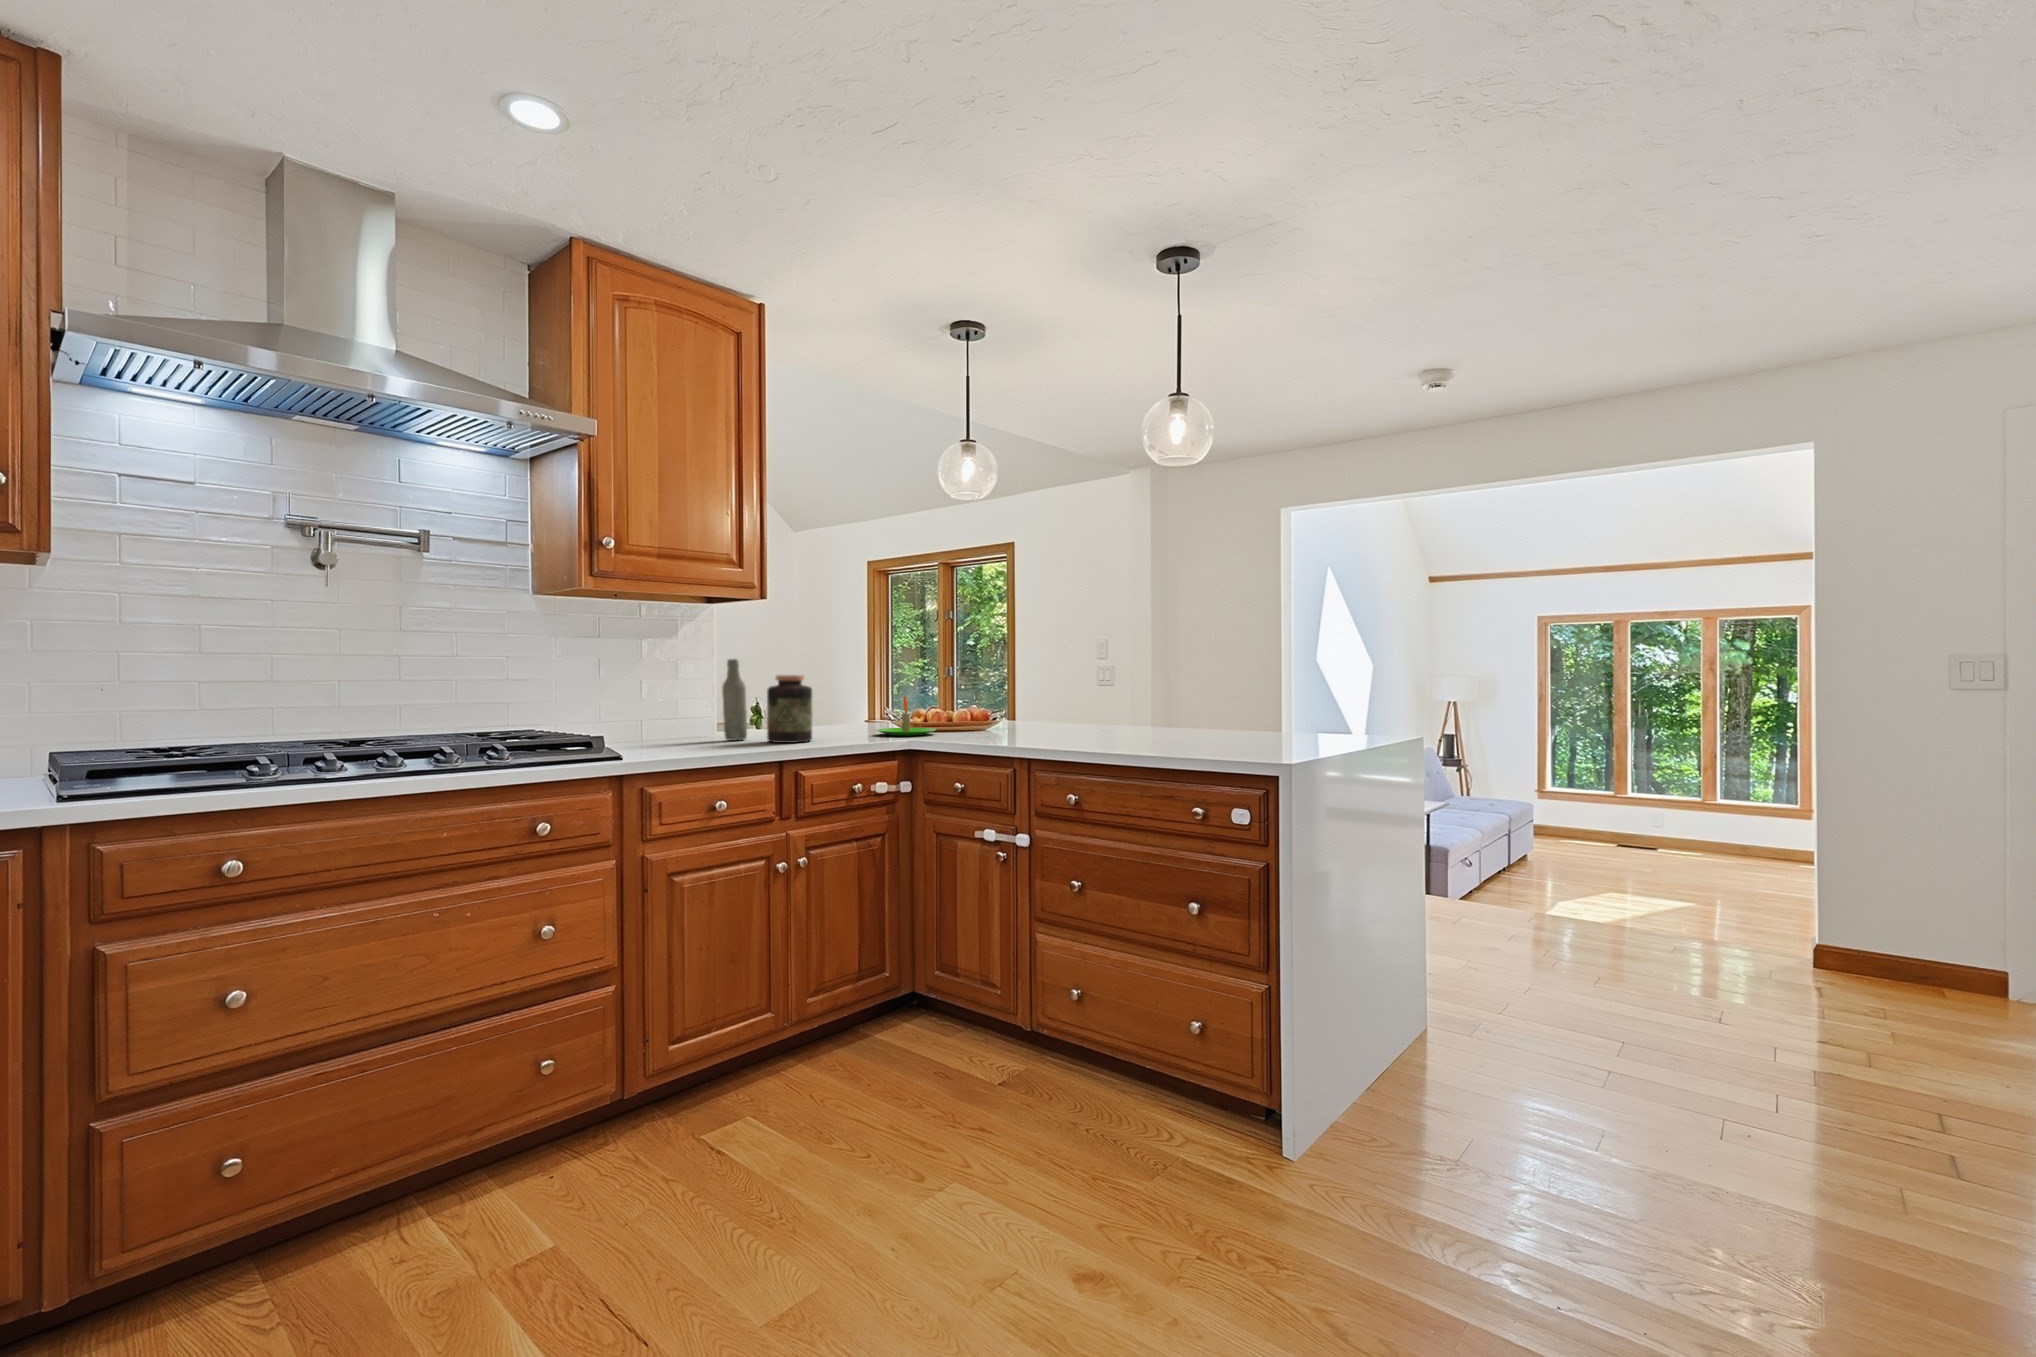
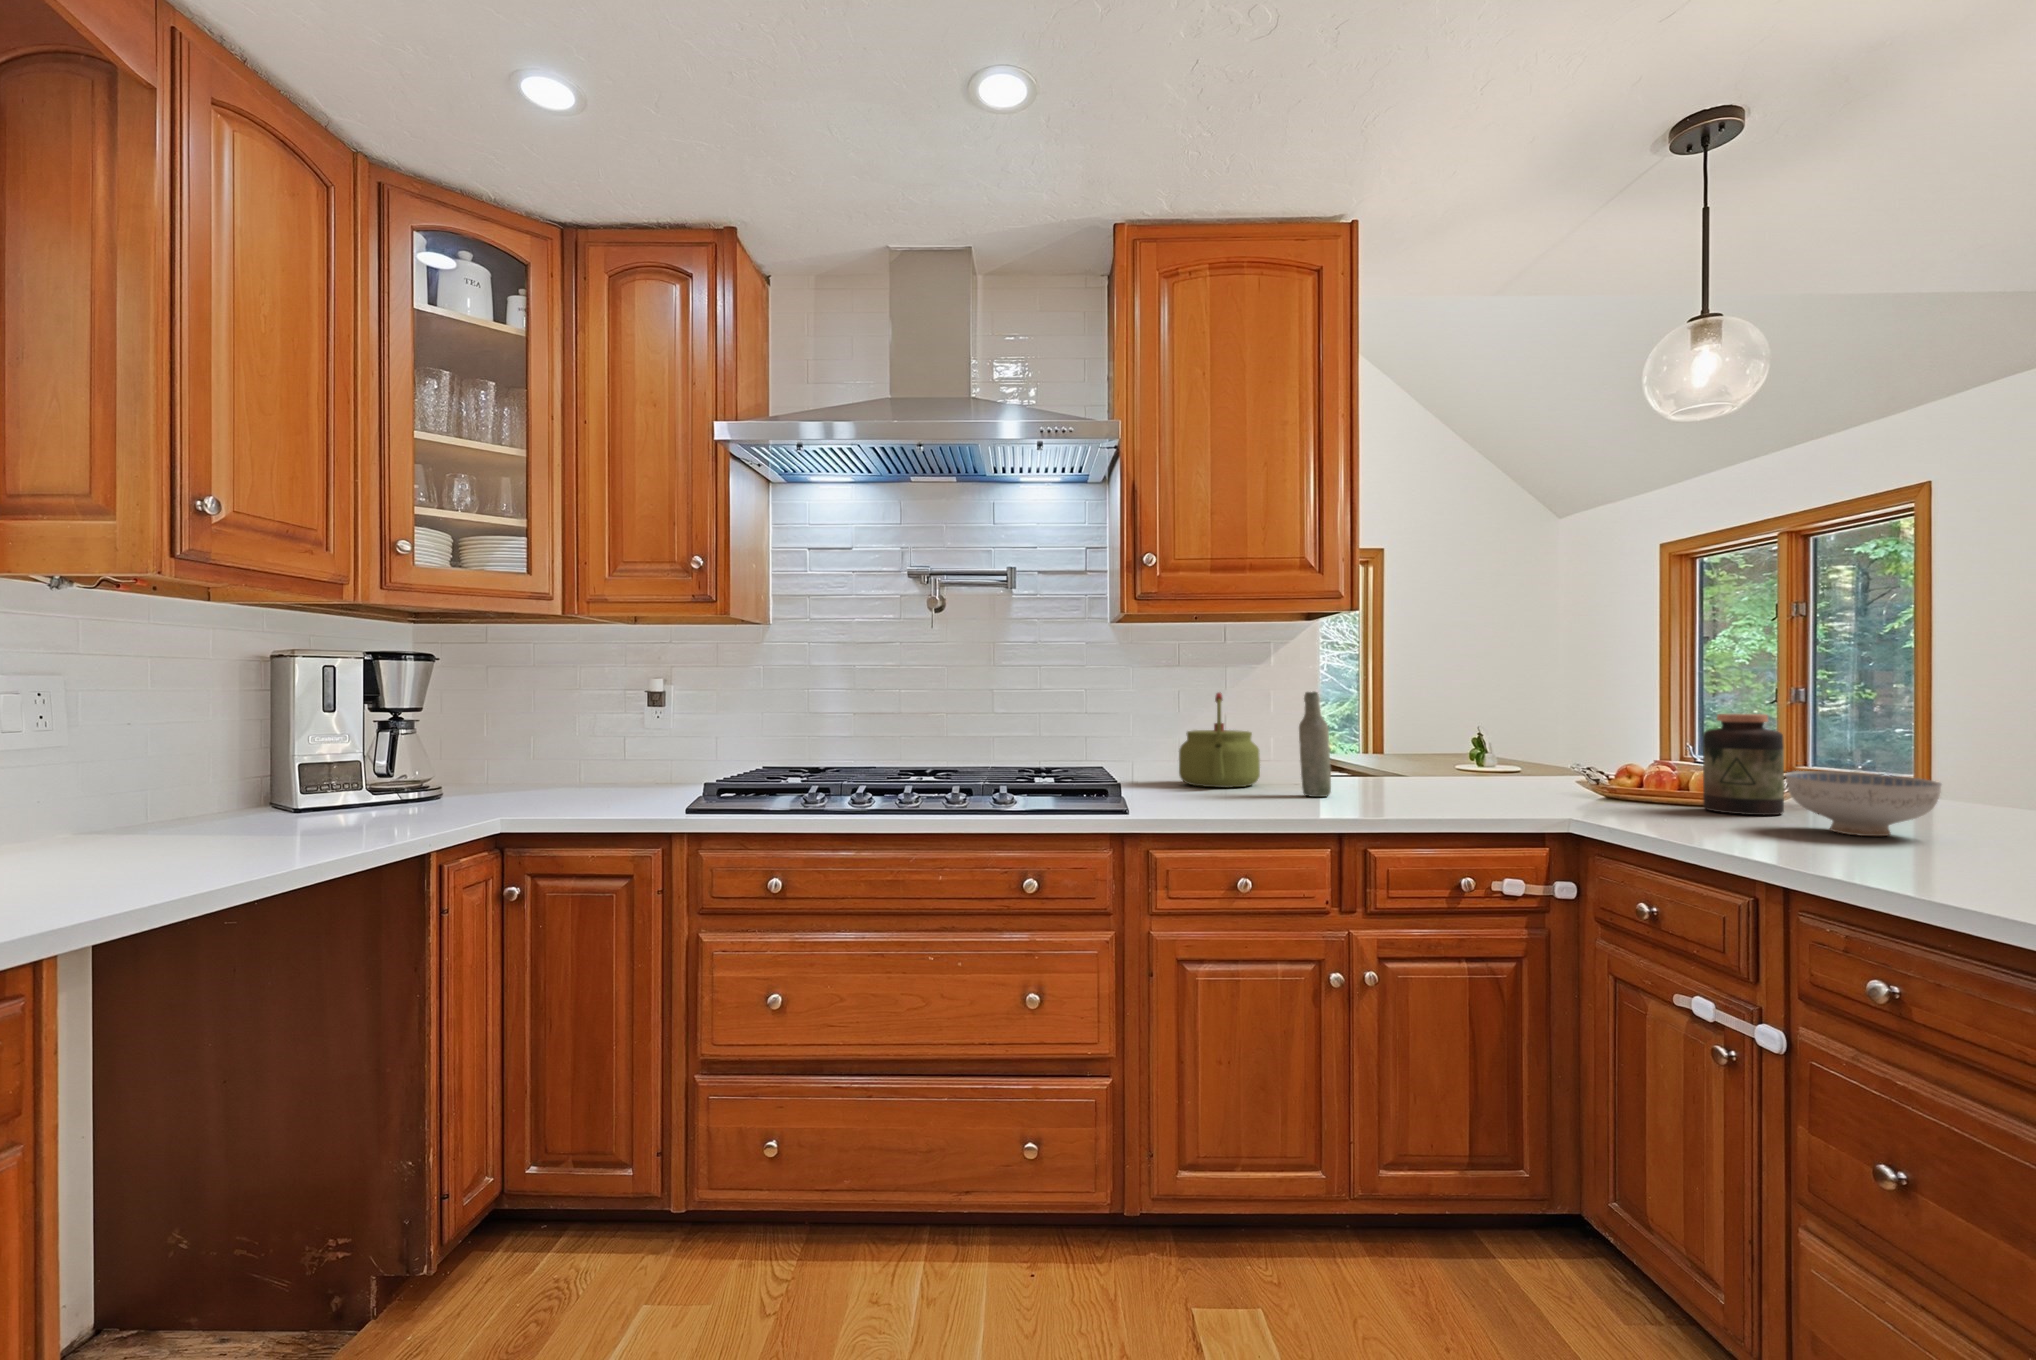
kettle: none [601,660,675,741] -> present [1179,693,1260,787]
jar: present [767,675,812,743] -> present [1703,714,1784,815]
candle: present [876,695,936,736] -> none [1522,746,1630,811]
ceramic bowl: none [1017,703,1080,736] -> present [1786,771,1942,836]

